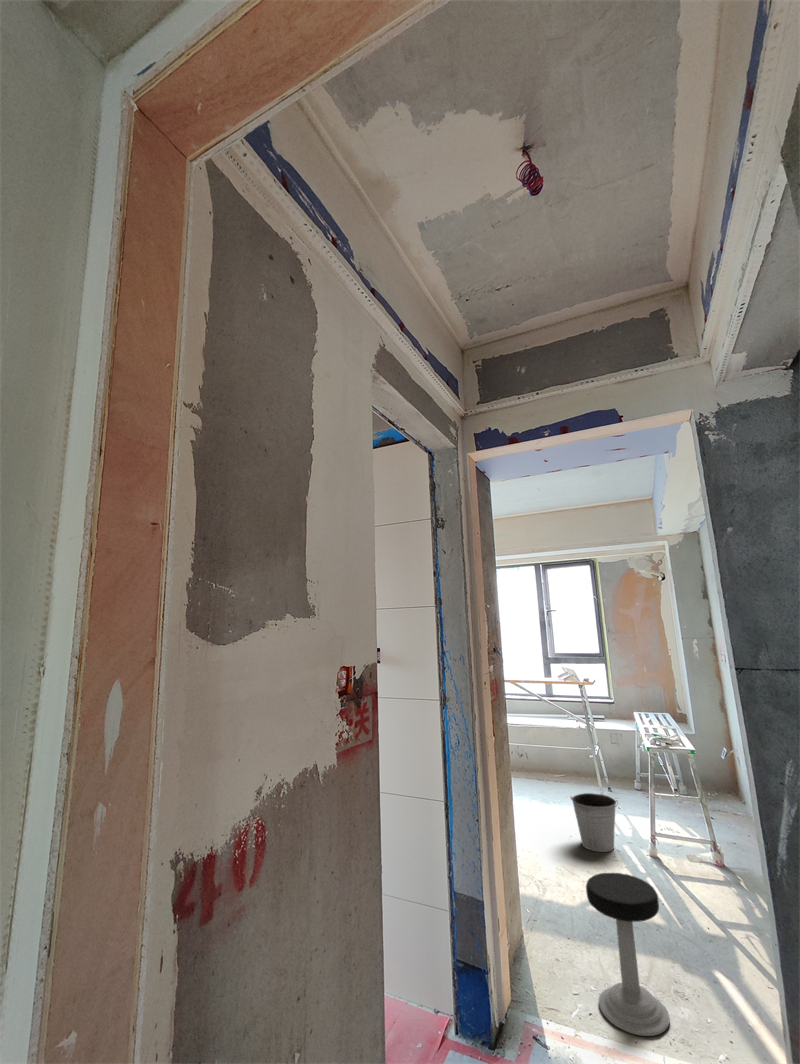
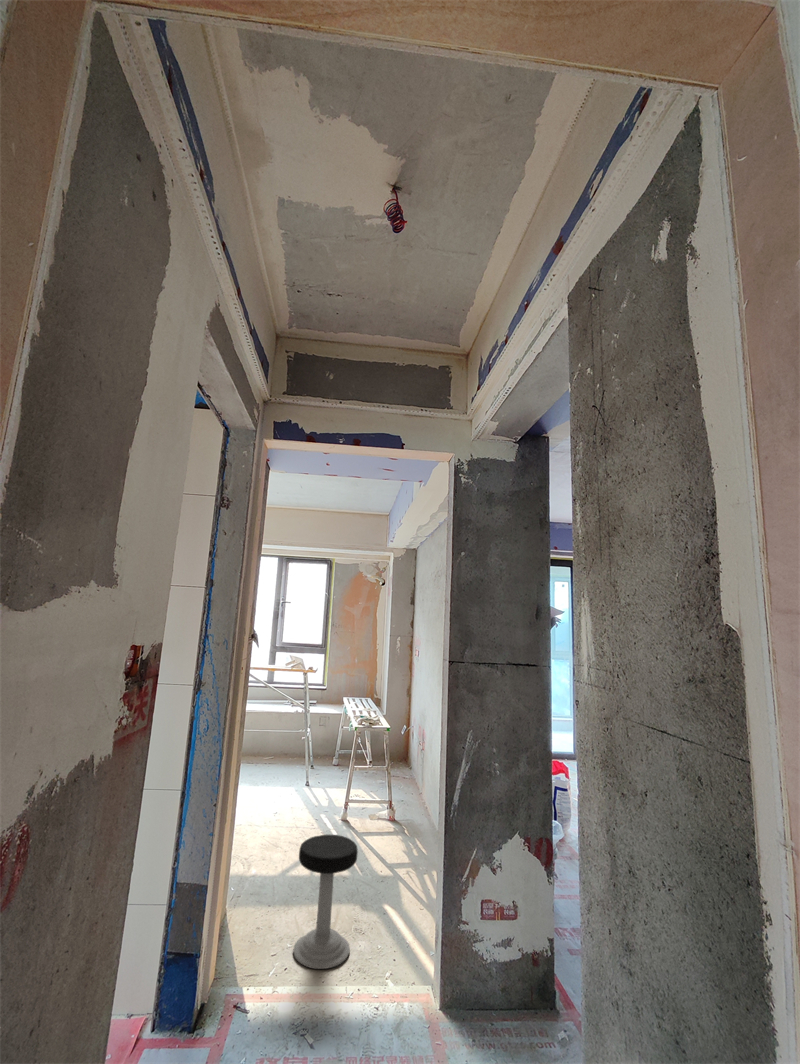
bucket: present [571,793,617,852] -> none [281,771,322,823]

